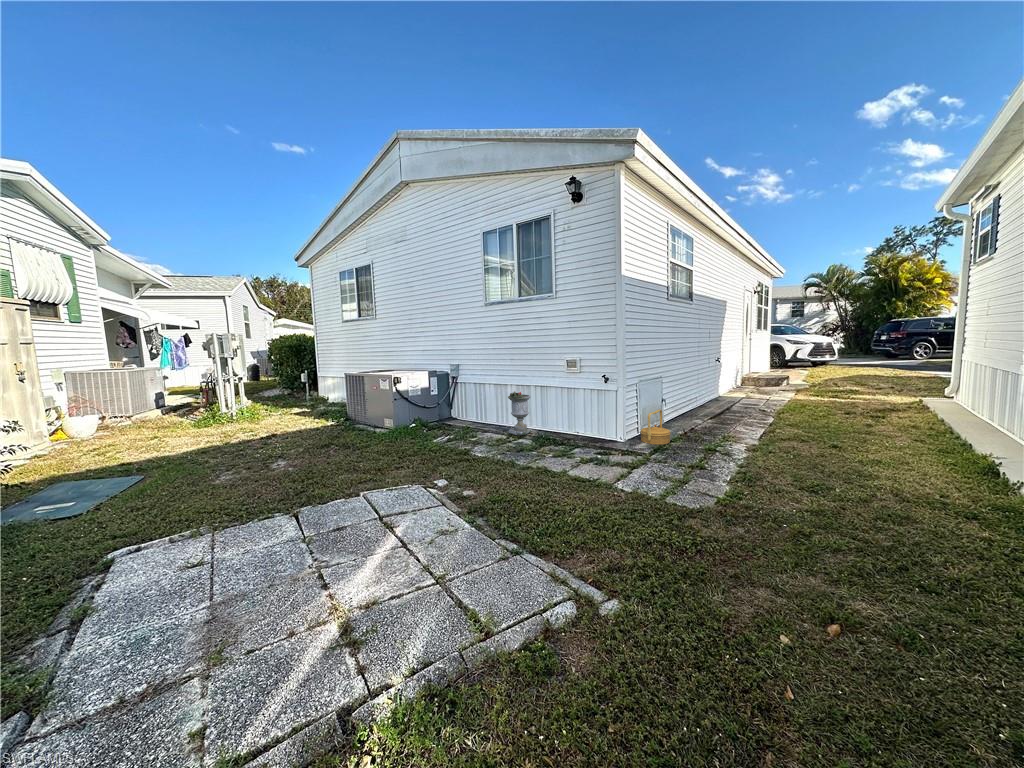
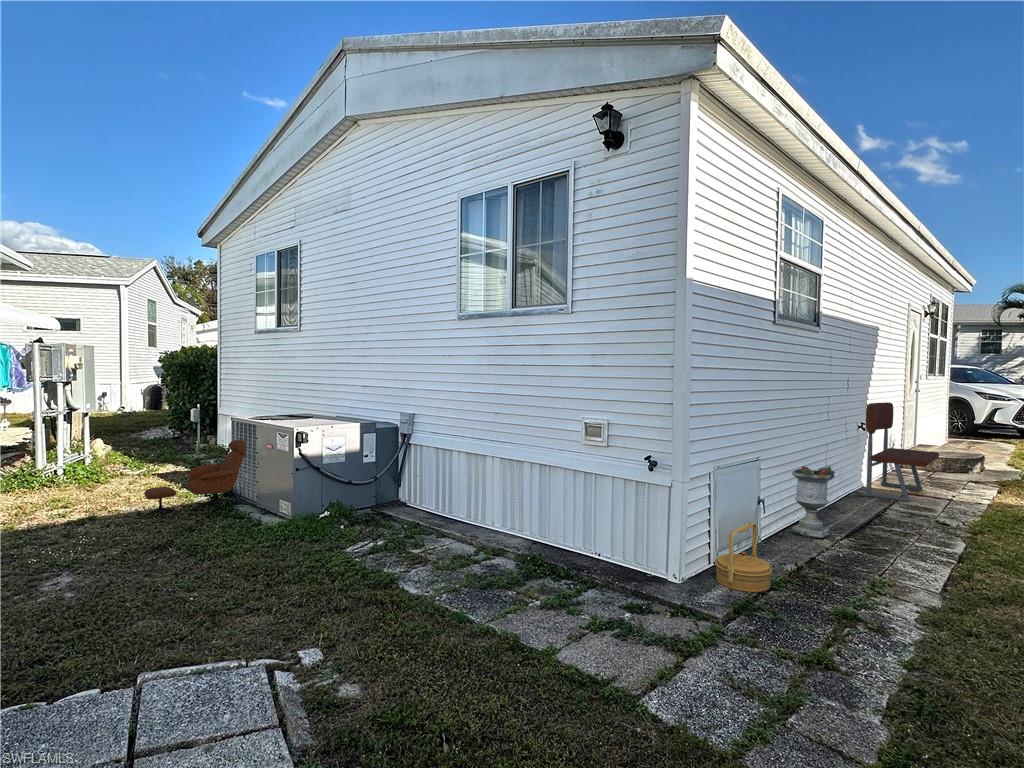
bench: none [720,346,761,401] -> present [865,402,939,502]
lounge chair: none [302,387,360,435] -> present [139,440,246,519]
planter: present [508,391,532,436] -> present [792,466,835,538]

